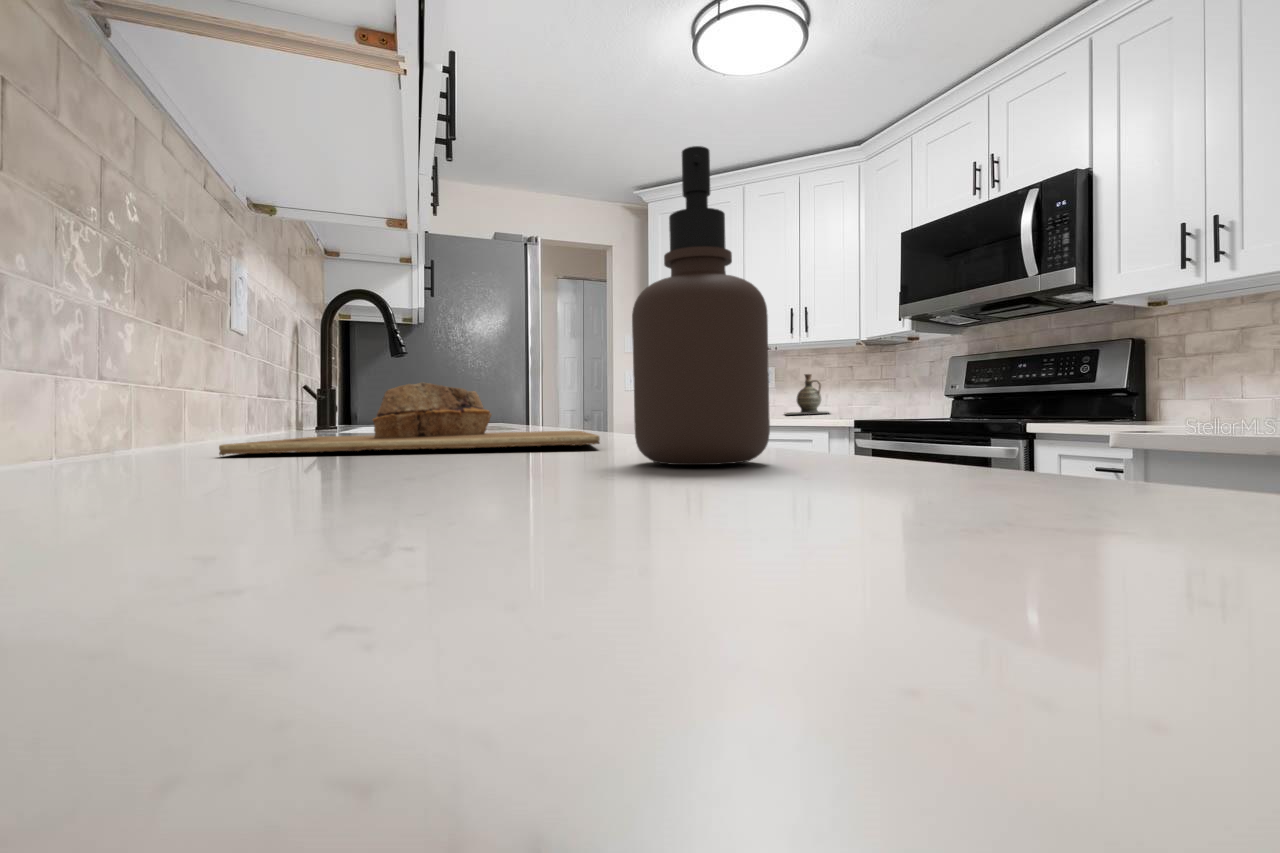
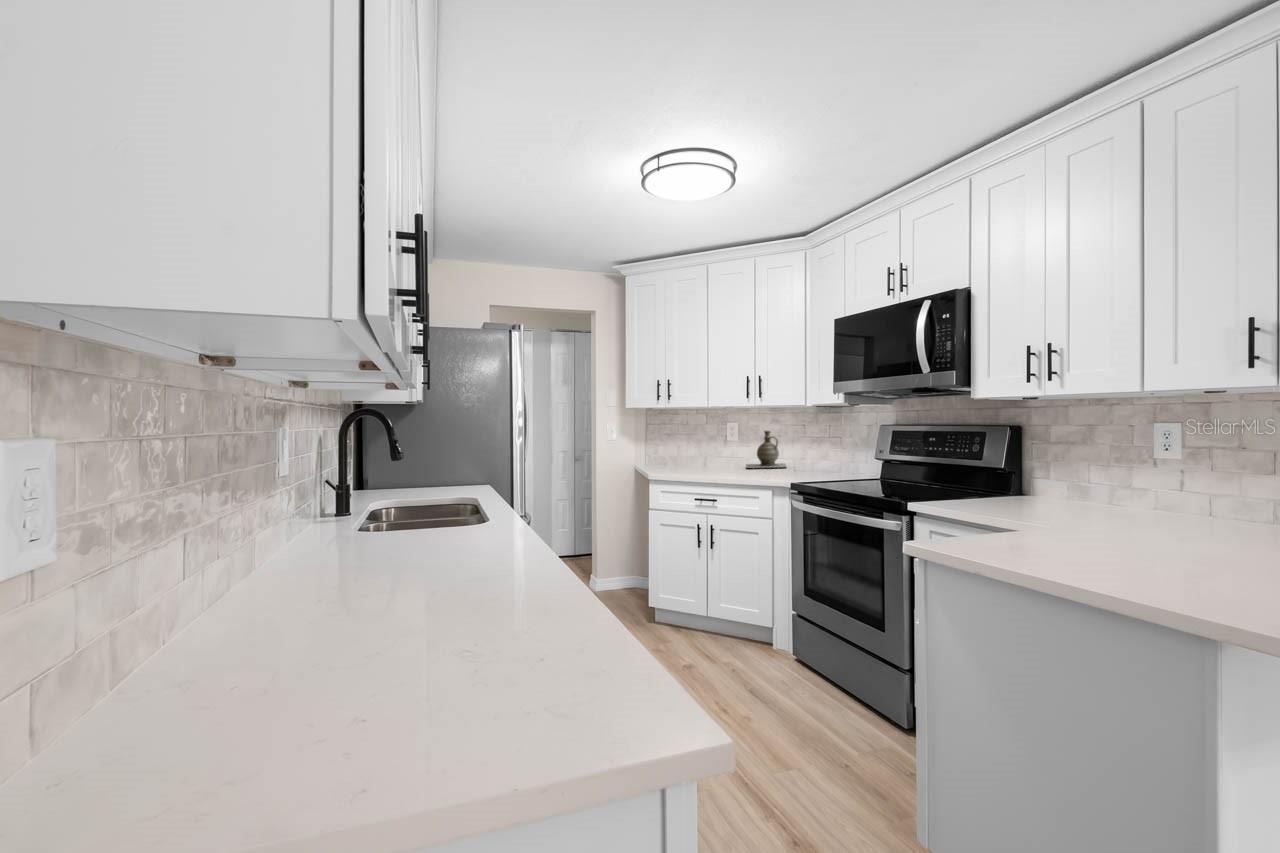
soap dispenser: present [632,146,770,465] -> none [484,461,551,619]
cutting board: present [219,383,600,455] -> none [278,534,500,590]

